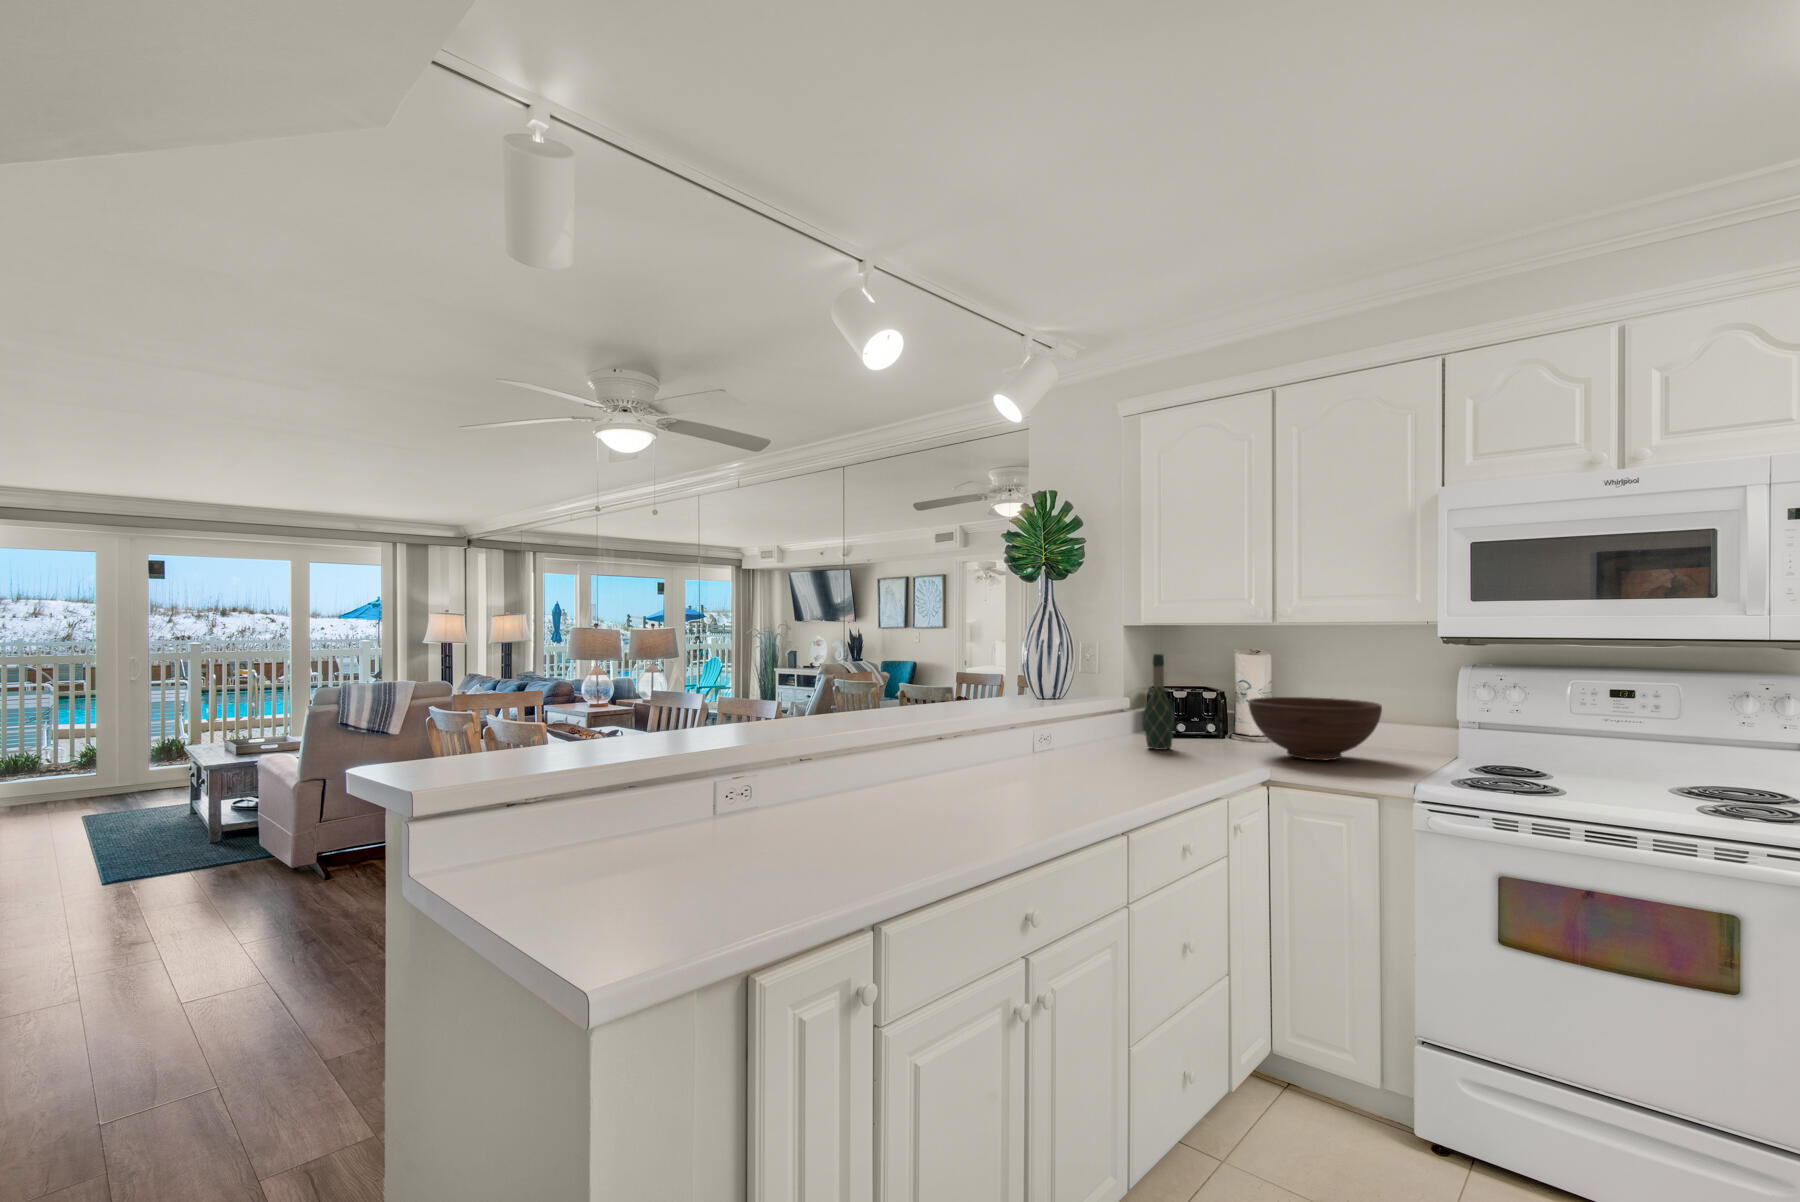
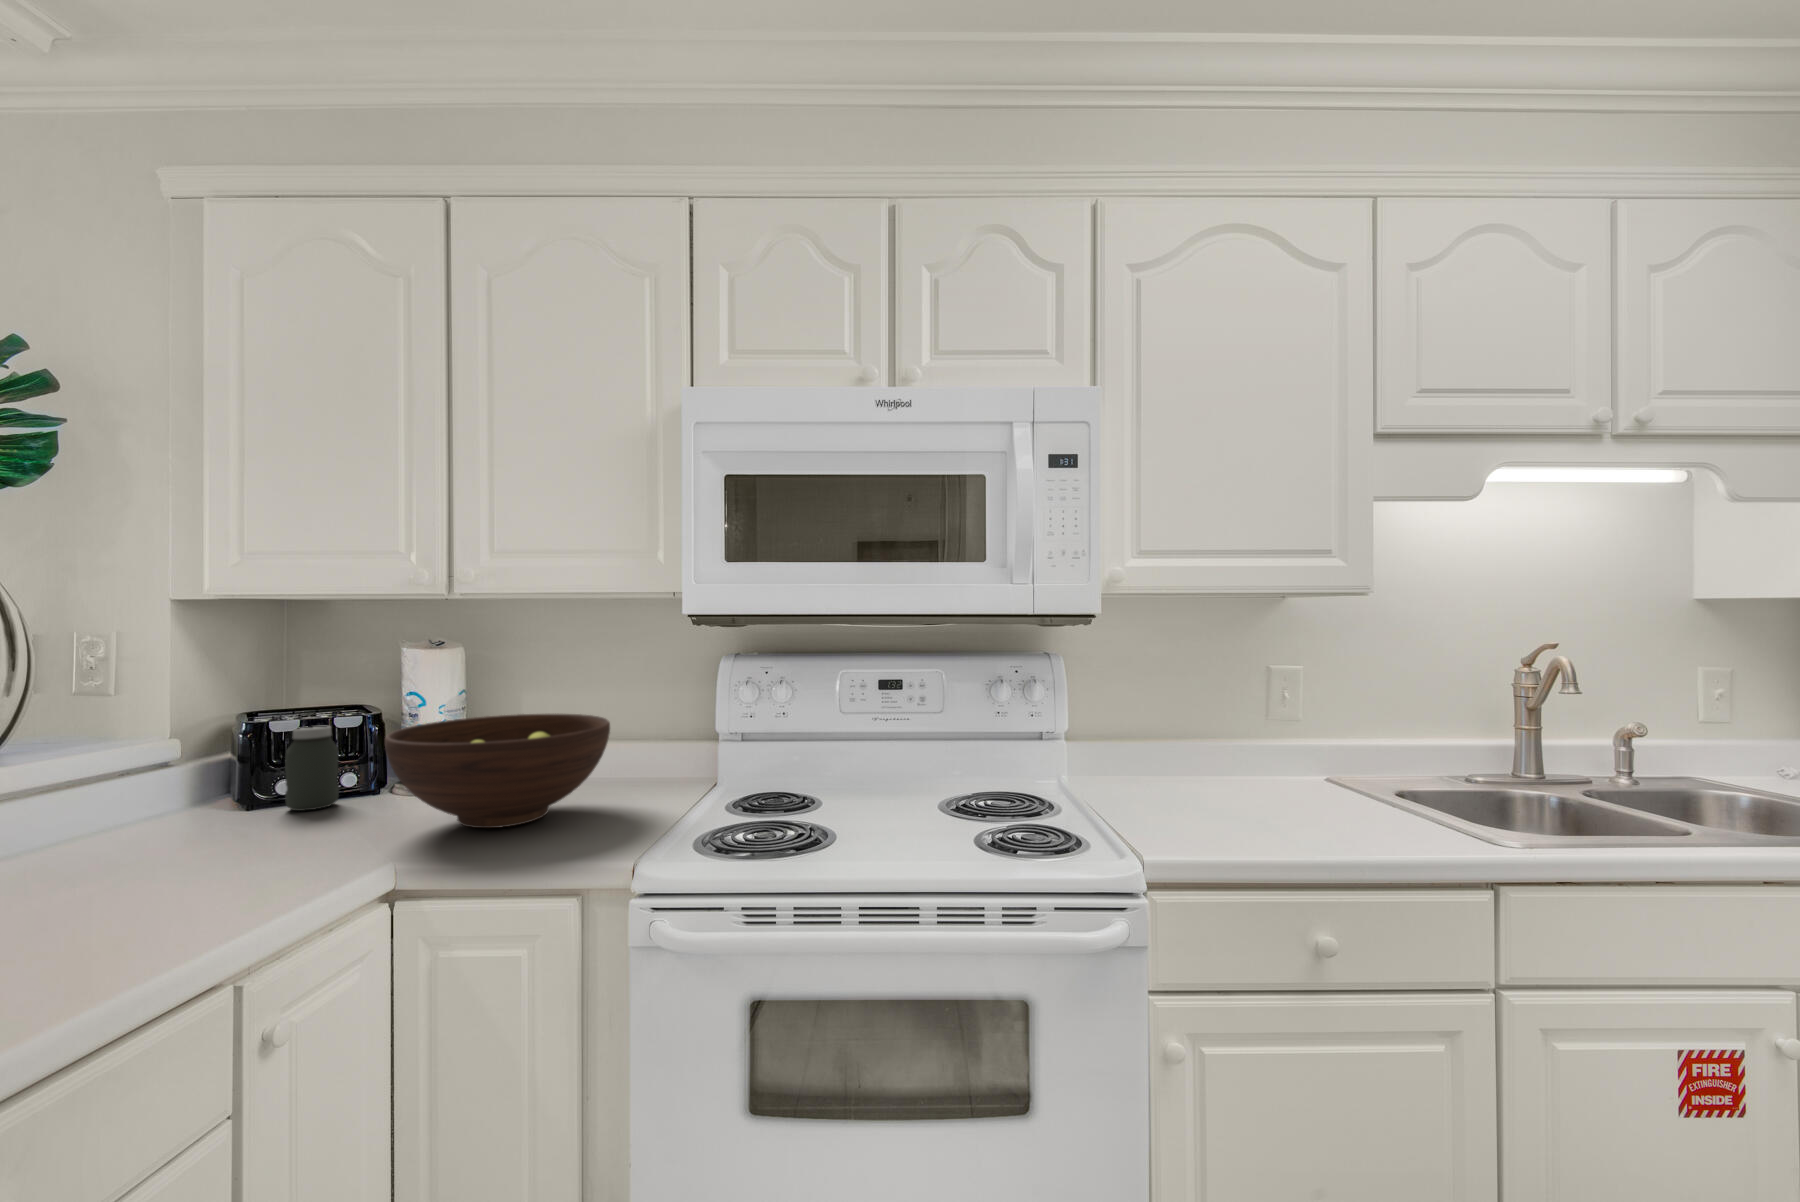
wine bottle: present [1143,654,1175,750] -> none [164,656,243,849]
jar: none [1180,696,1206,742] -> present [285,726,339,811]

